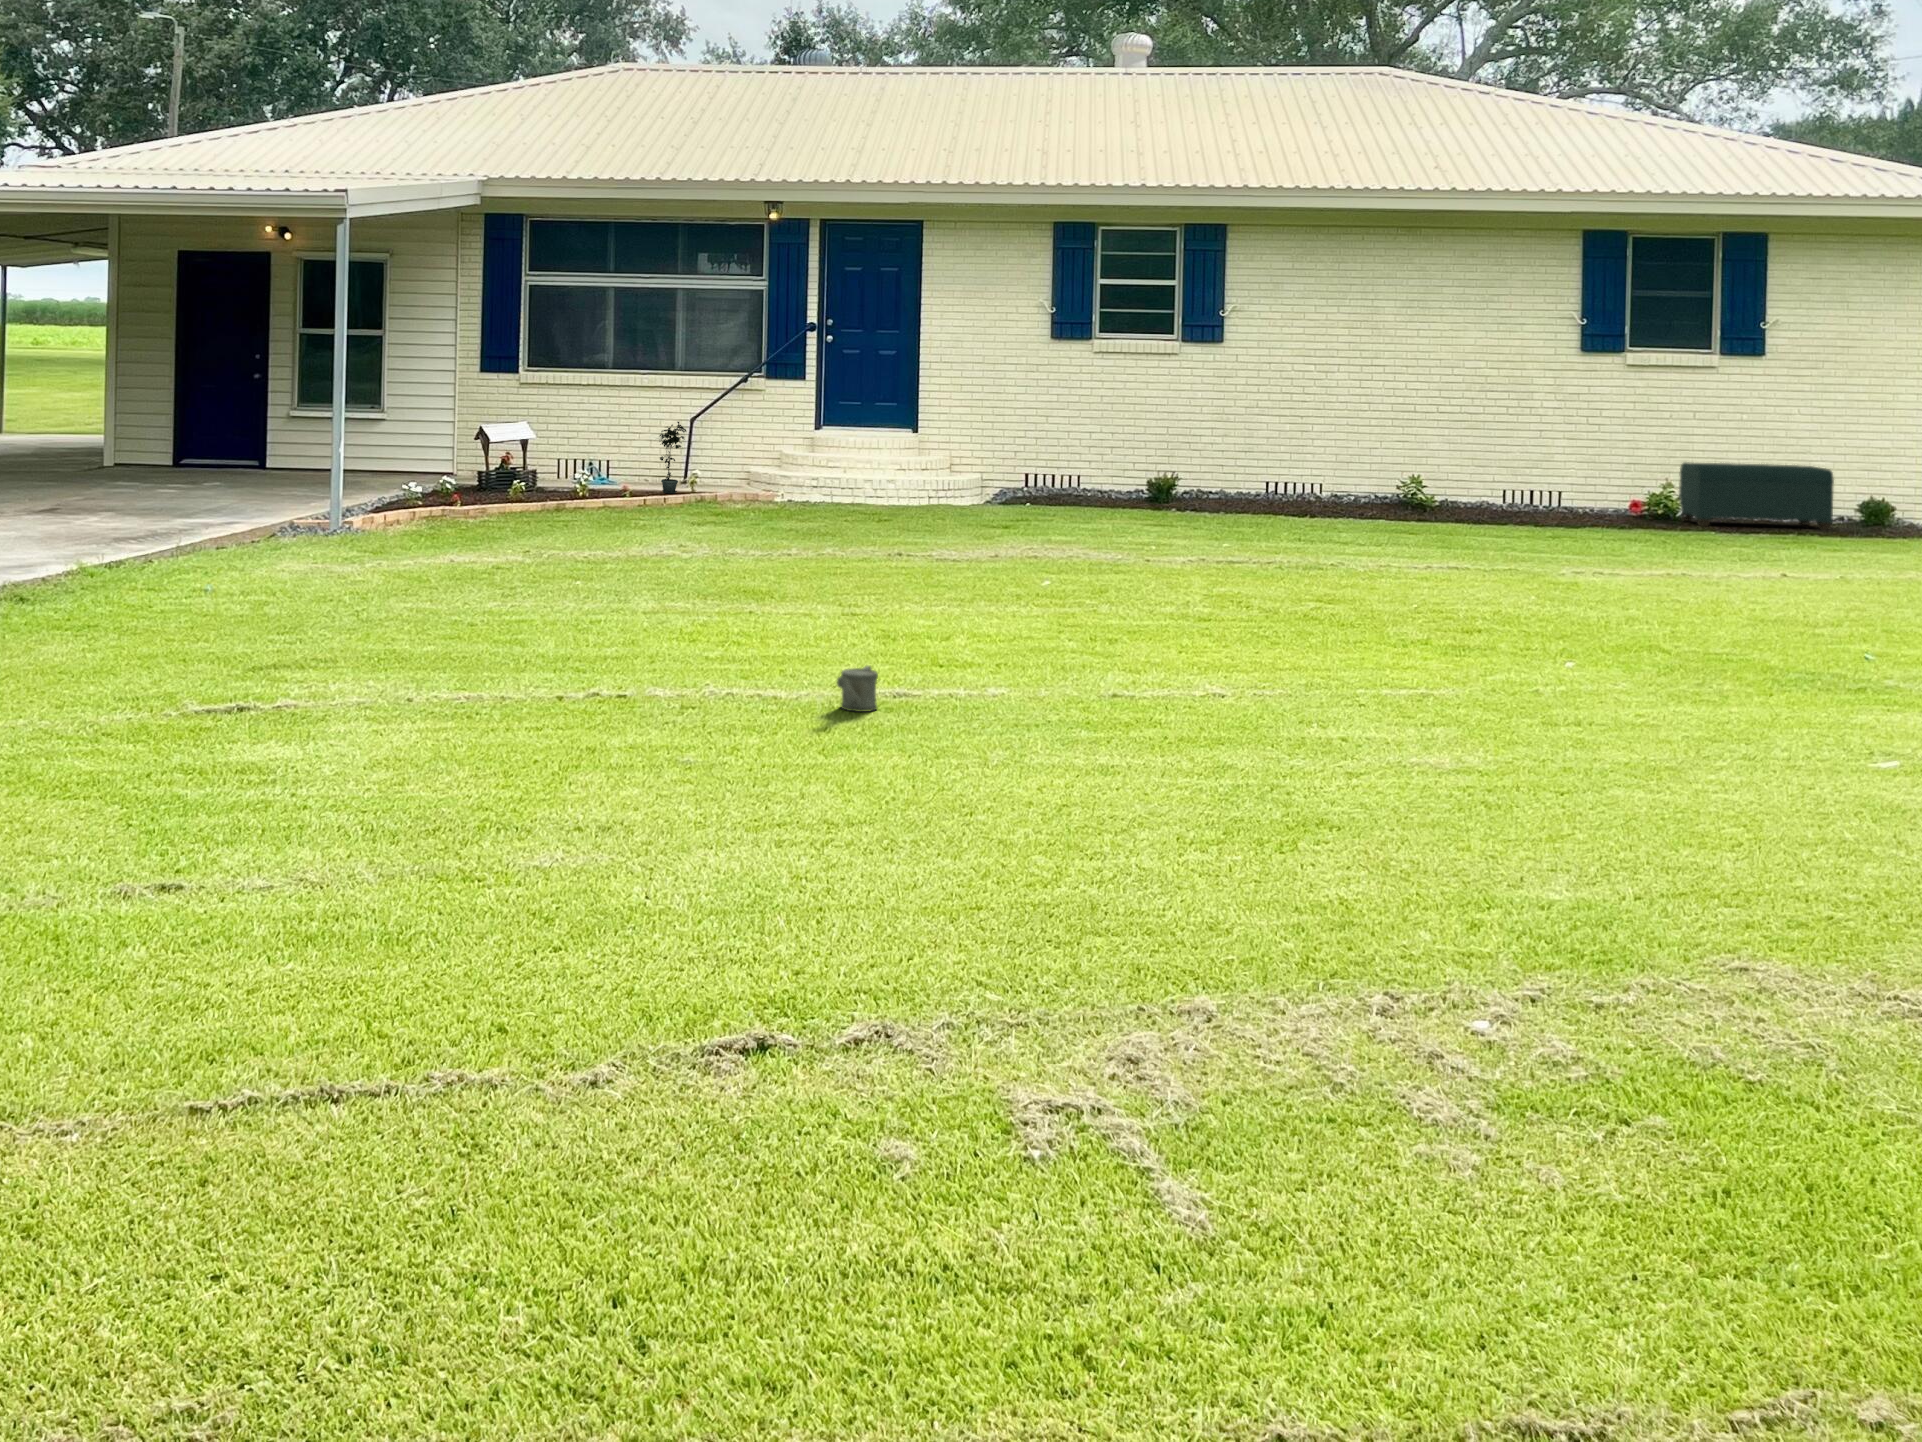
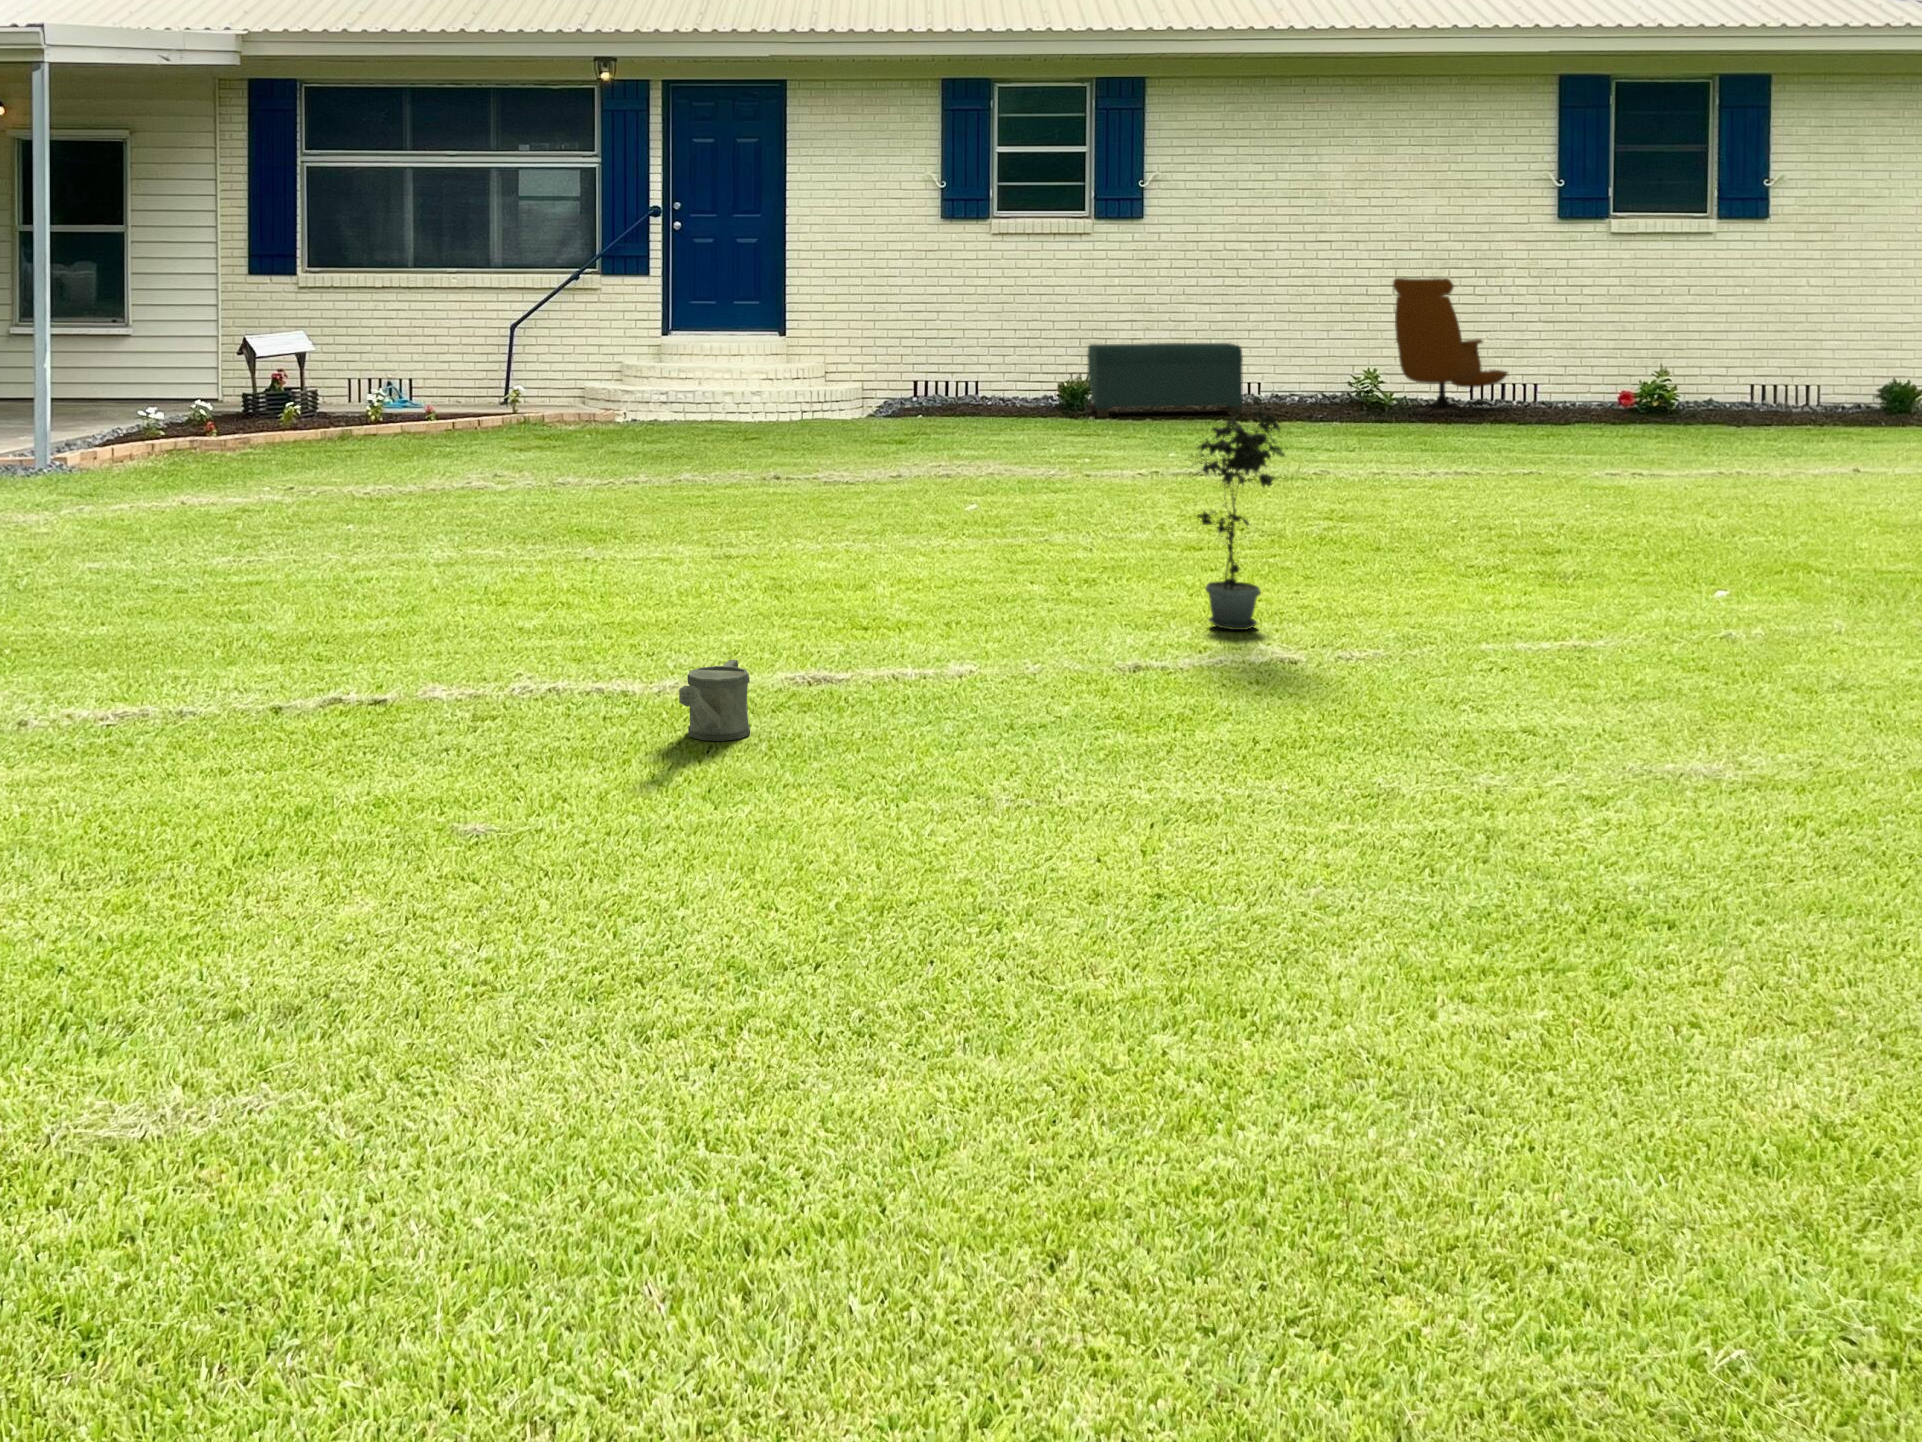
lounge chair: none [1432,404,1537,524] -> present [1393,278,1509,417]
potted plant: present [659,422,686,494] -> present [1196,400,1285,630]
bench: present [1679,462,1834,530] -> present [1087,343,1243,417]

